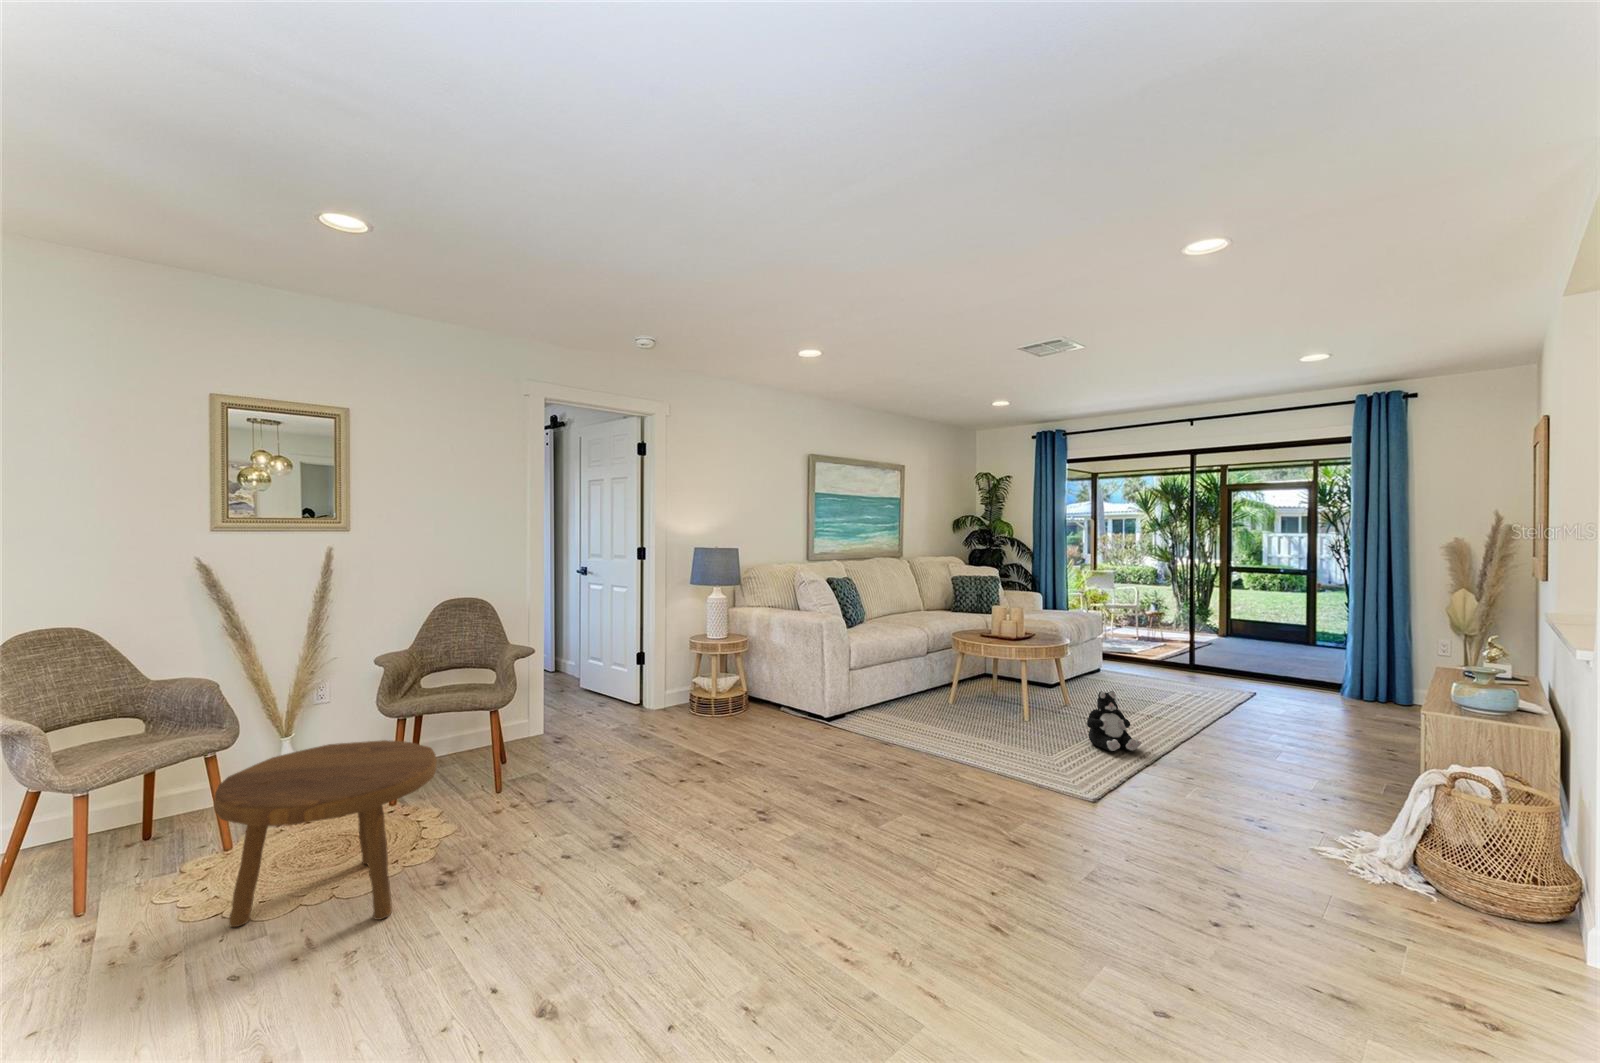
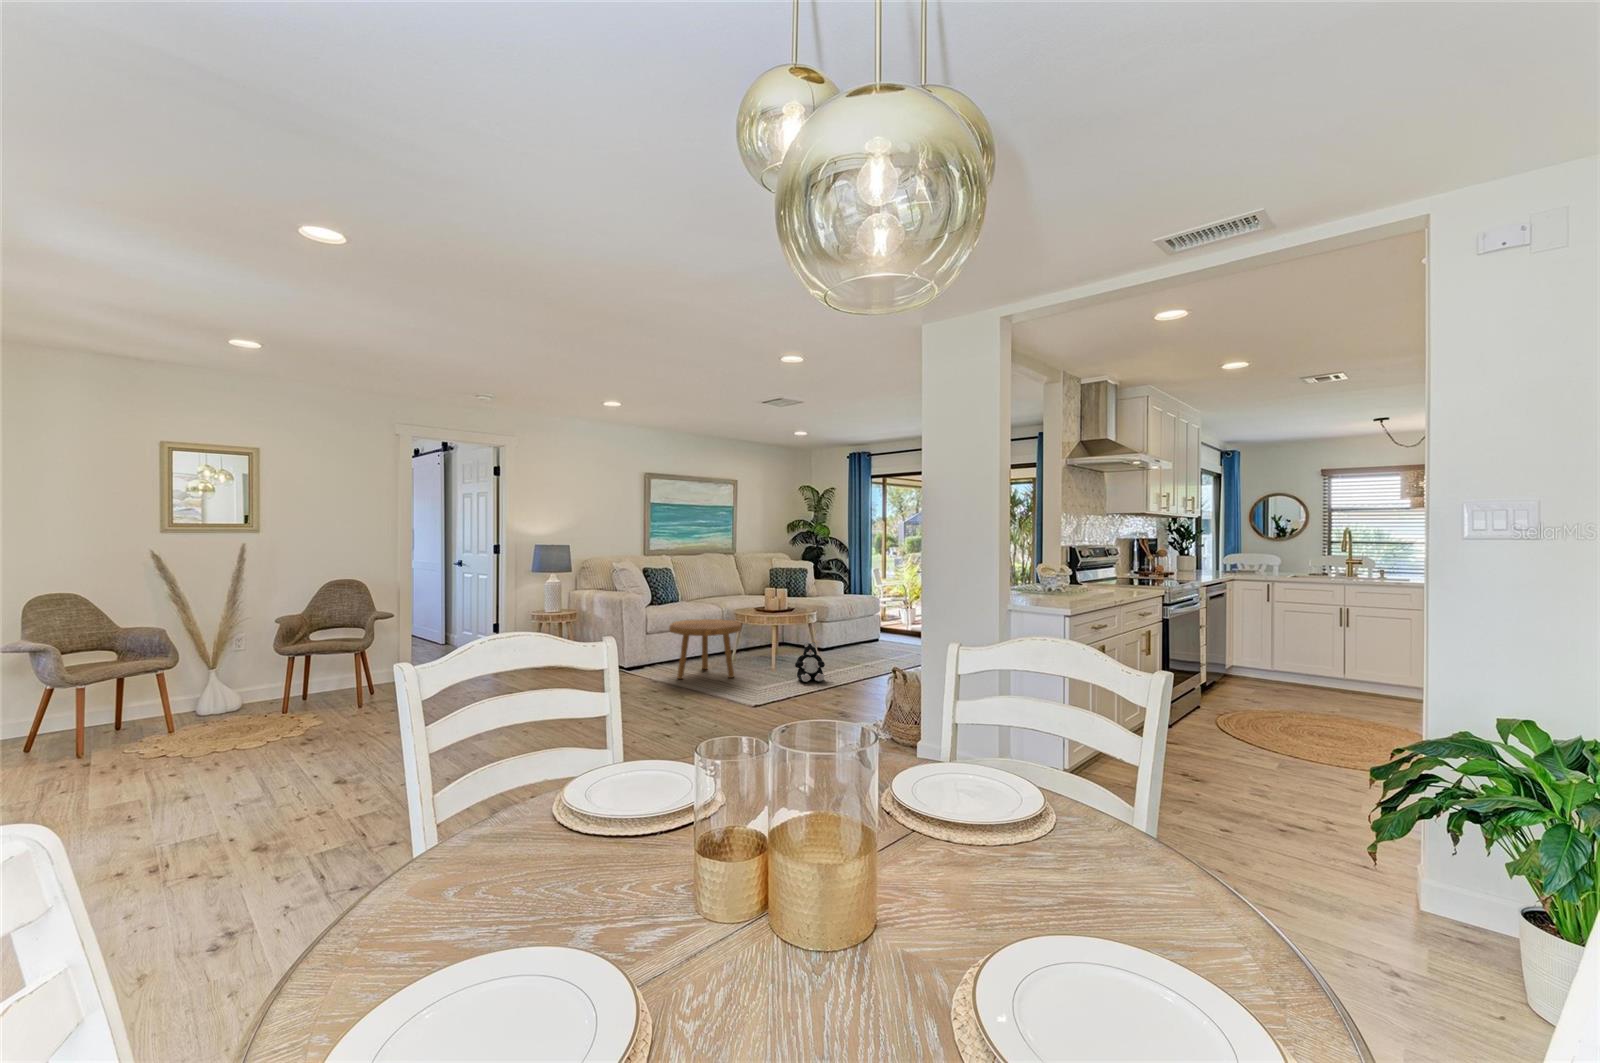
footstool: present [214,740,436,927] -> present [669,619,741,679]

